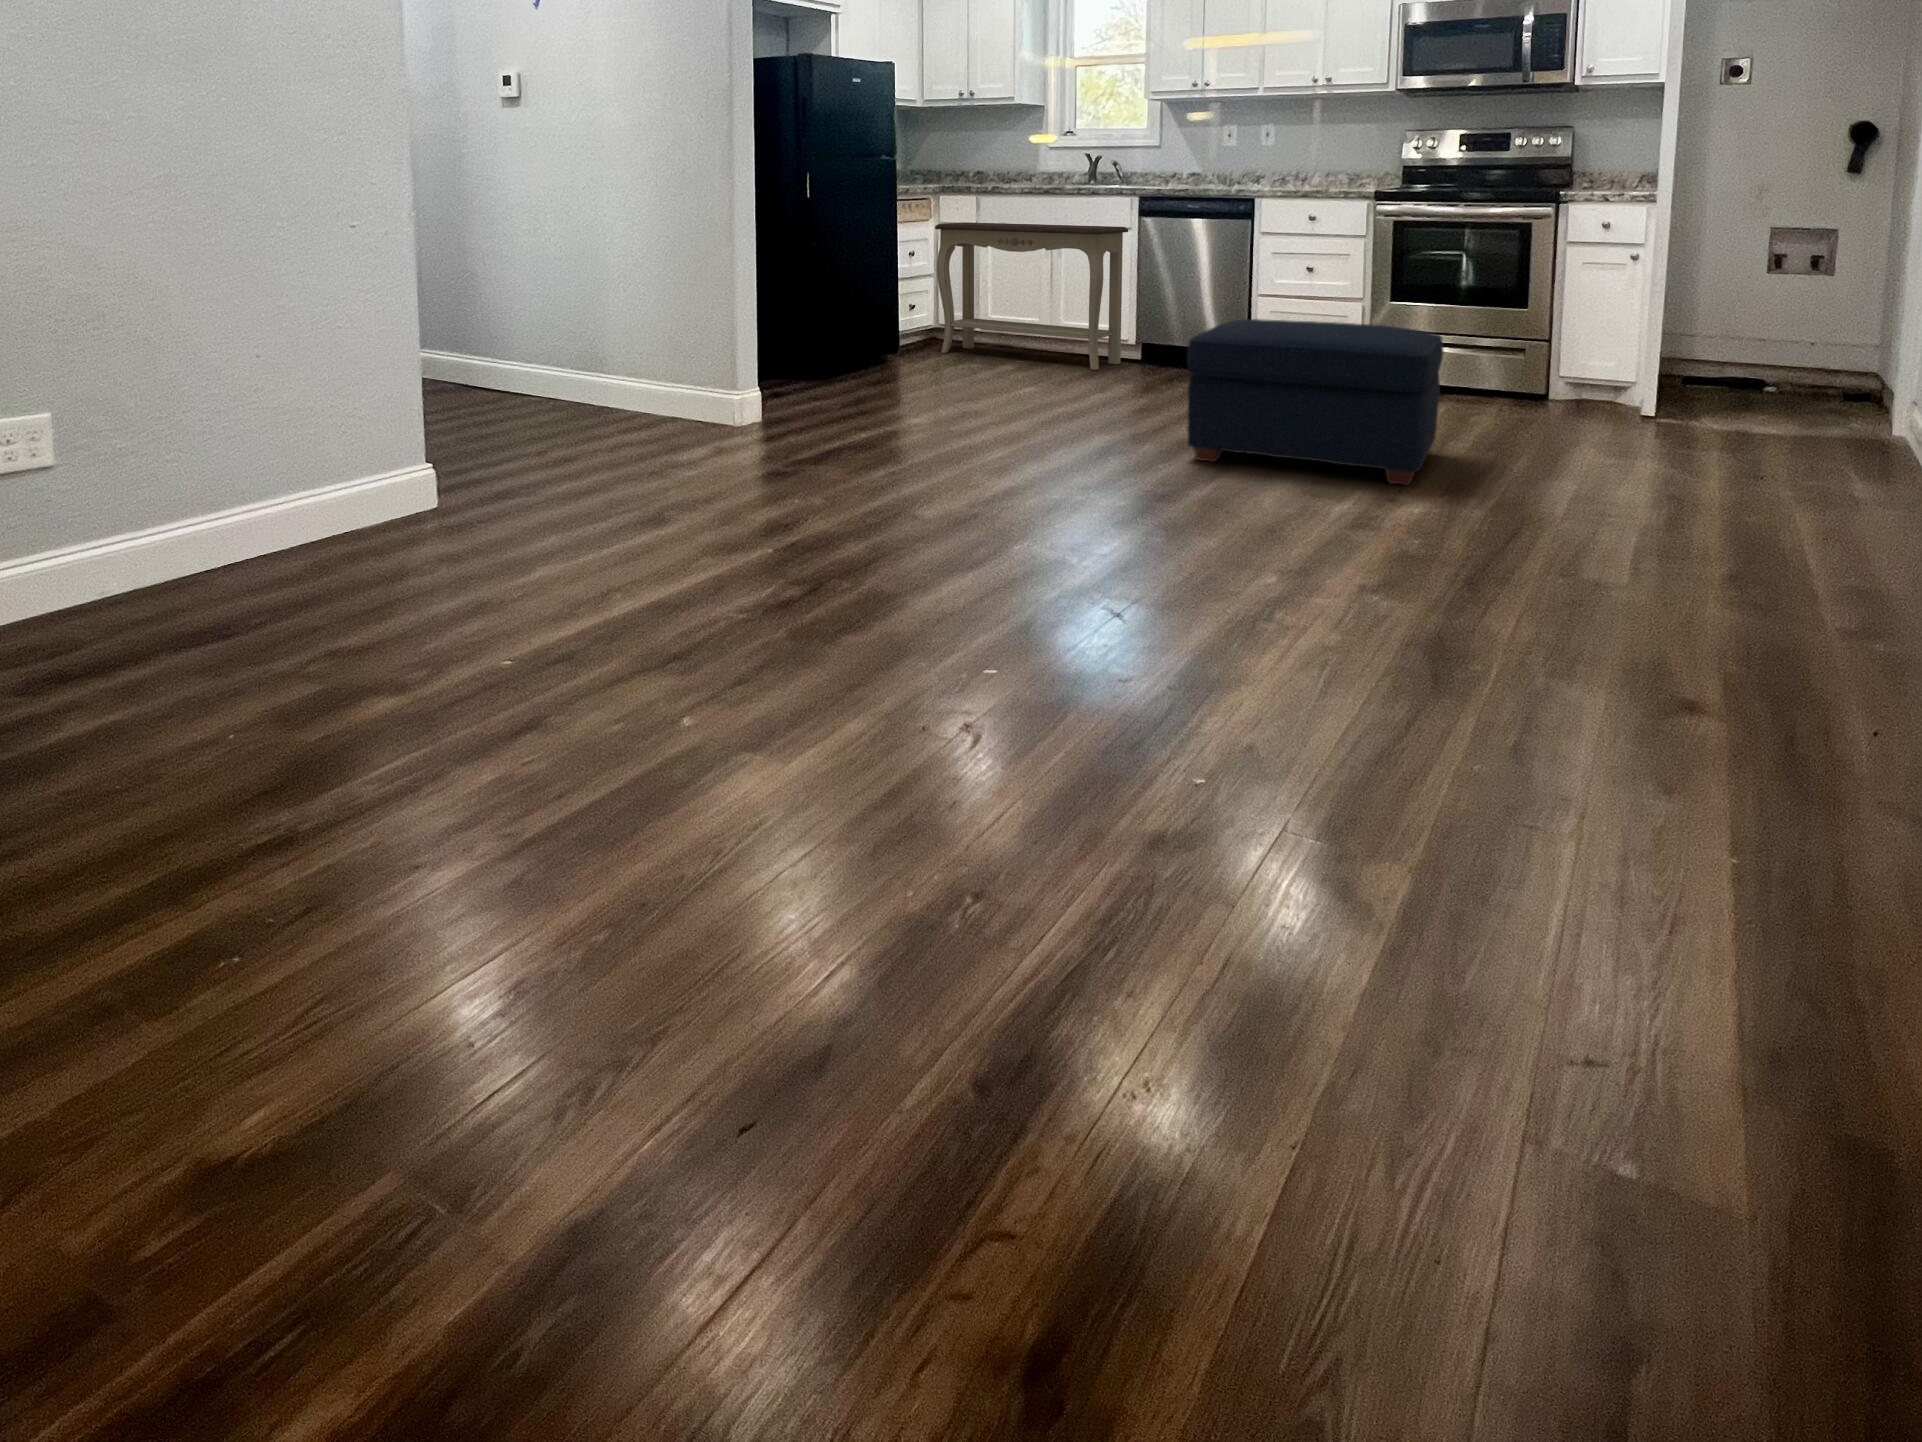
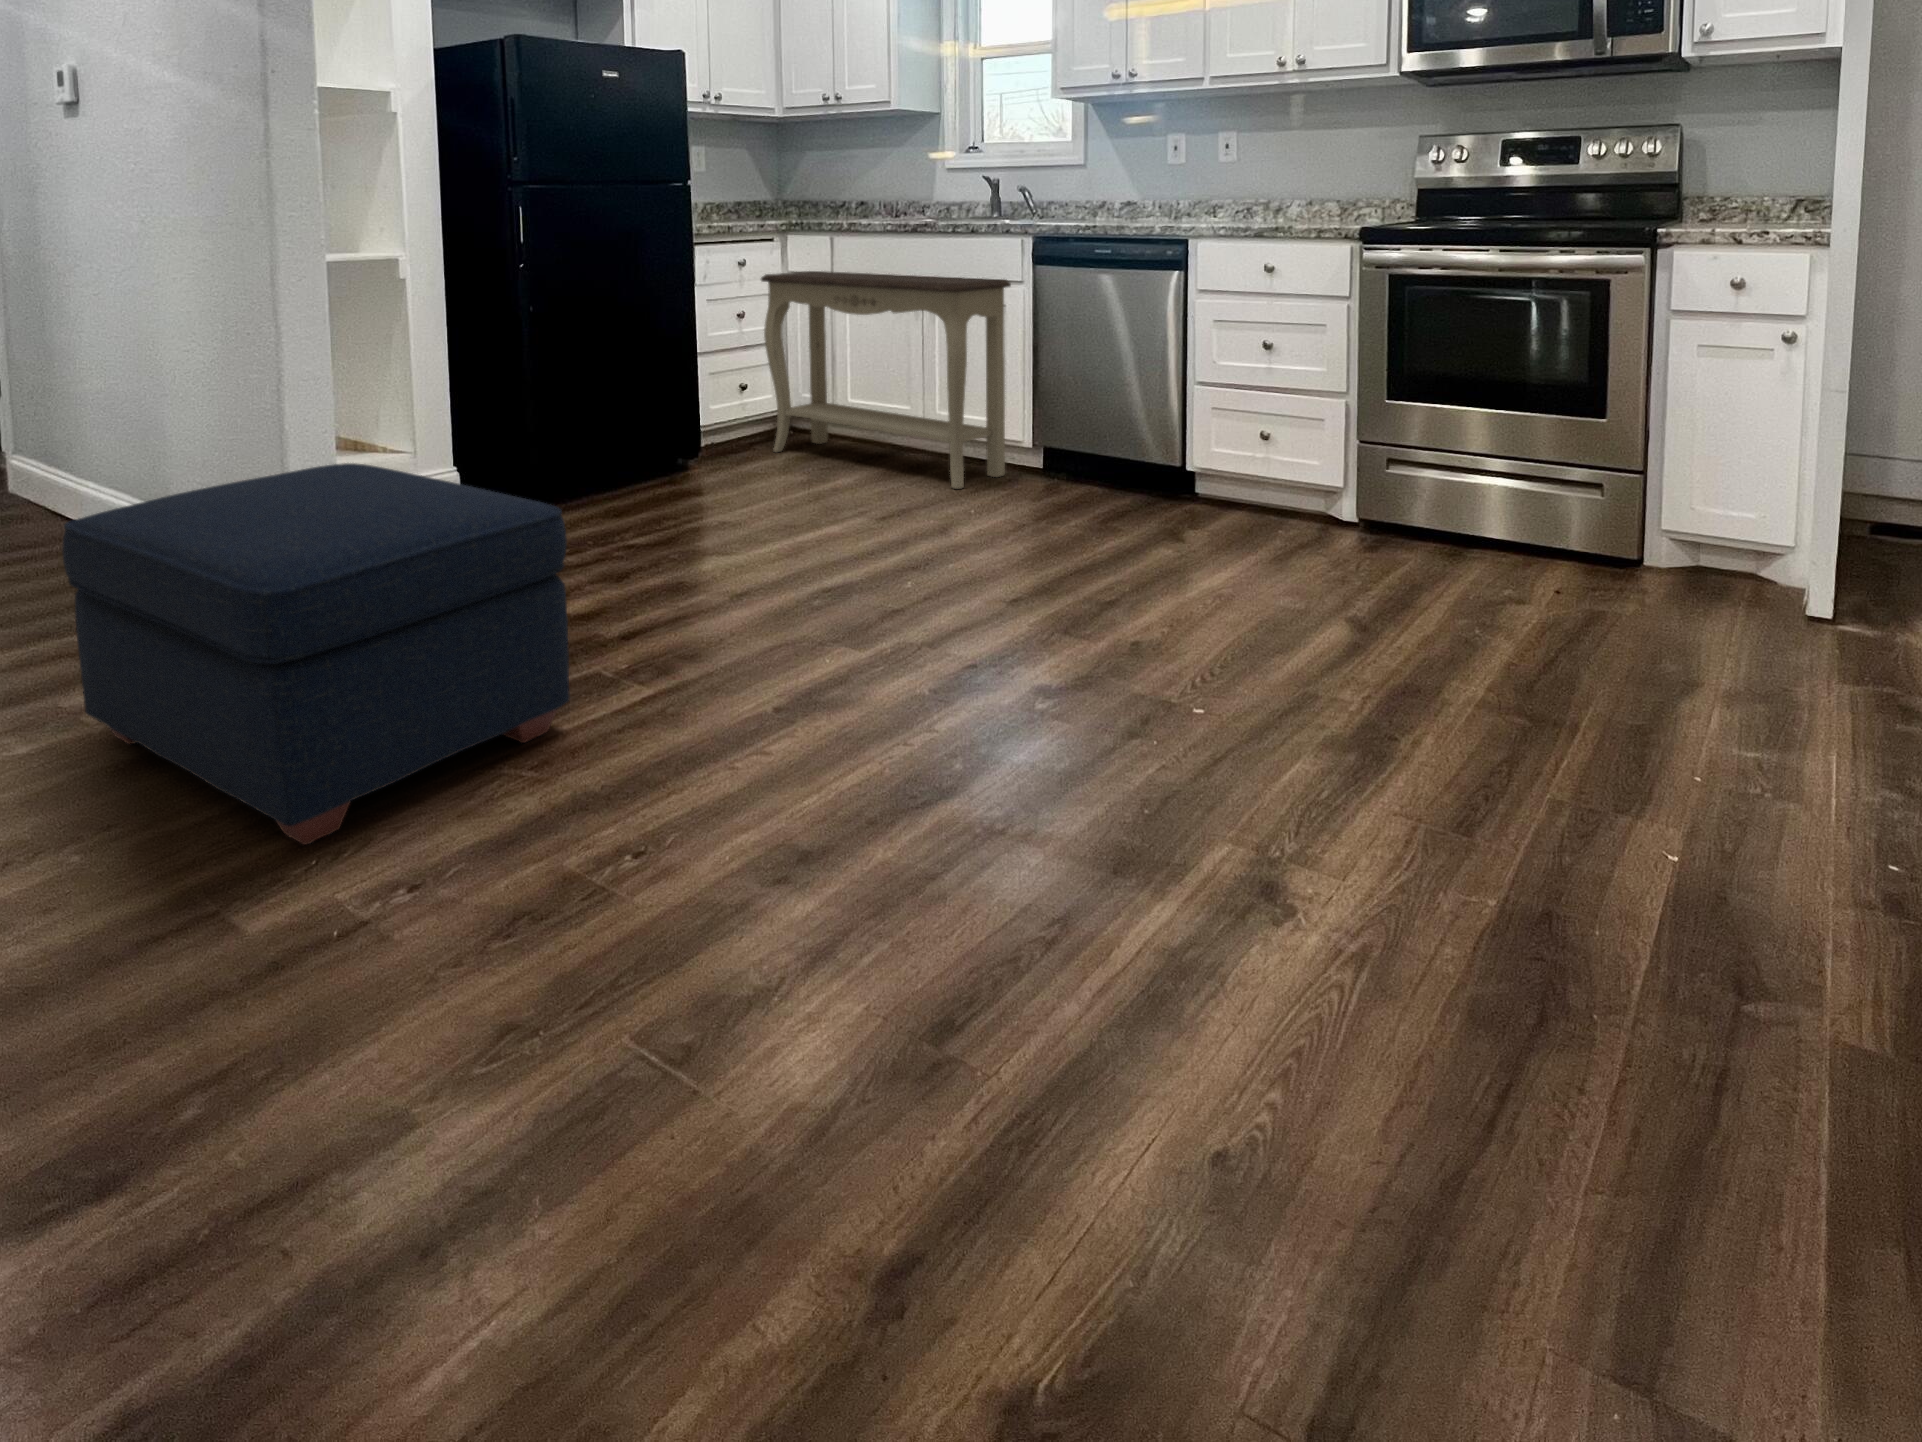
ottoman: present [1187,319,1444,485] -> present [62,463,570,845]

